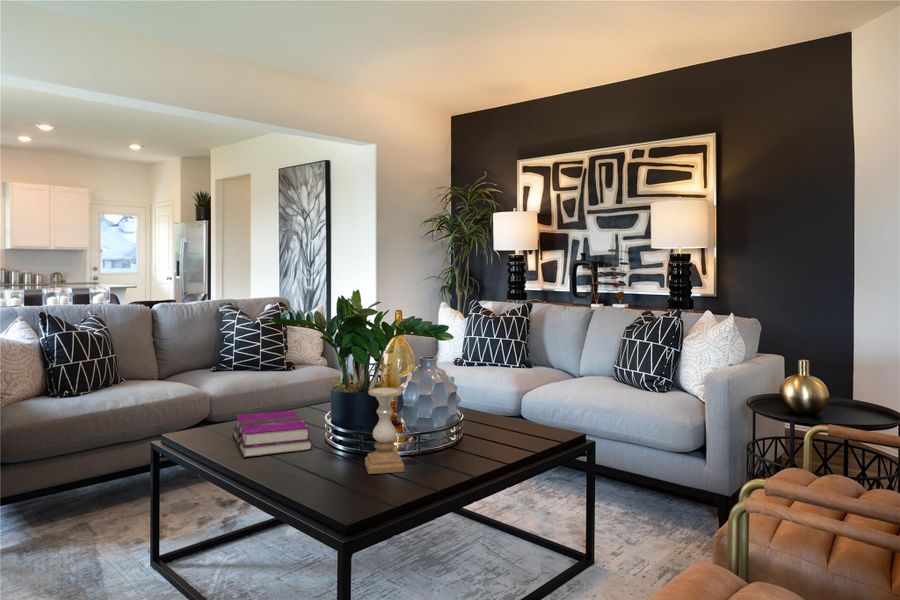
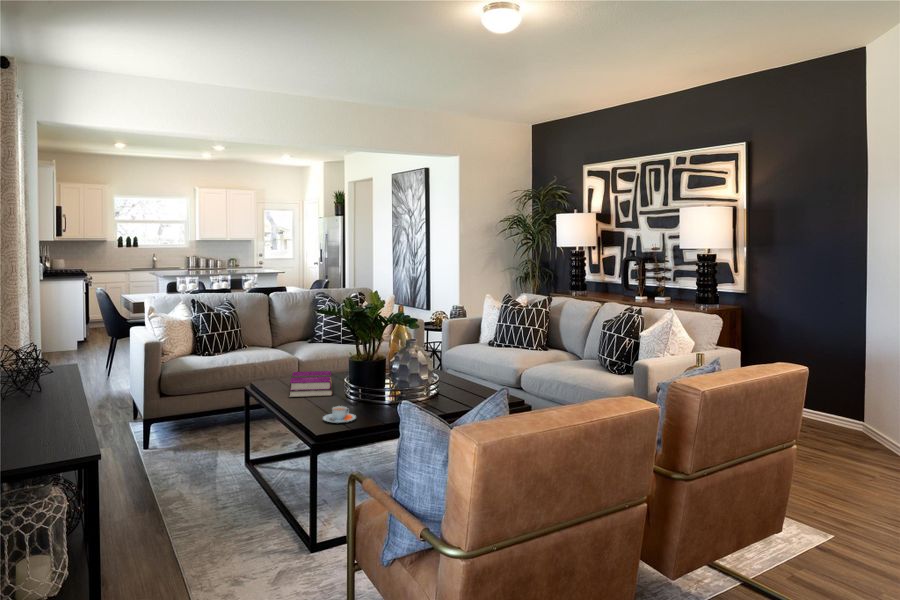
candle holder: present [365,387,404,474] -> none [354,357,379,411]
teacup: none [332,471,388,500] -> present [323,406,356,423]

